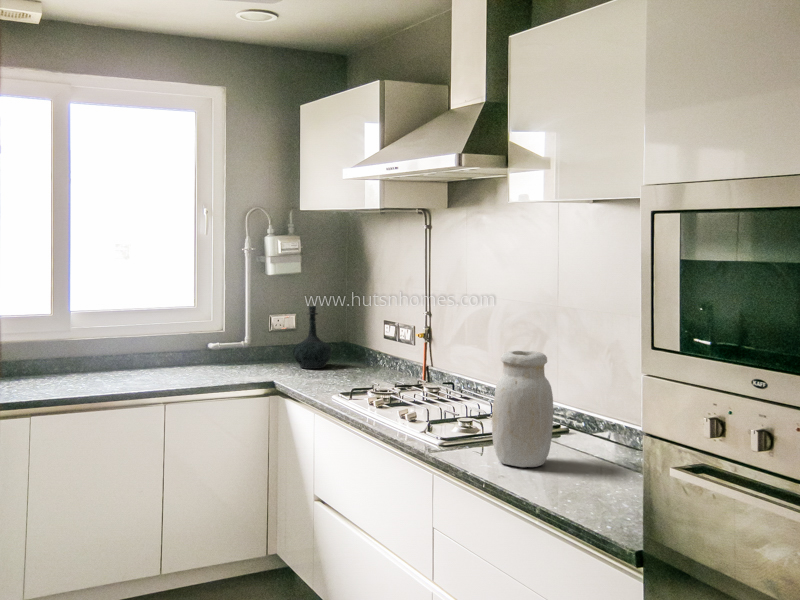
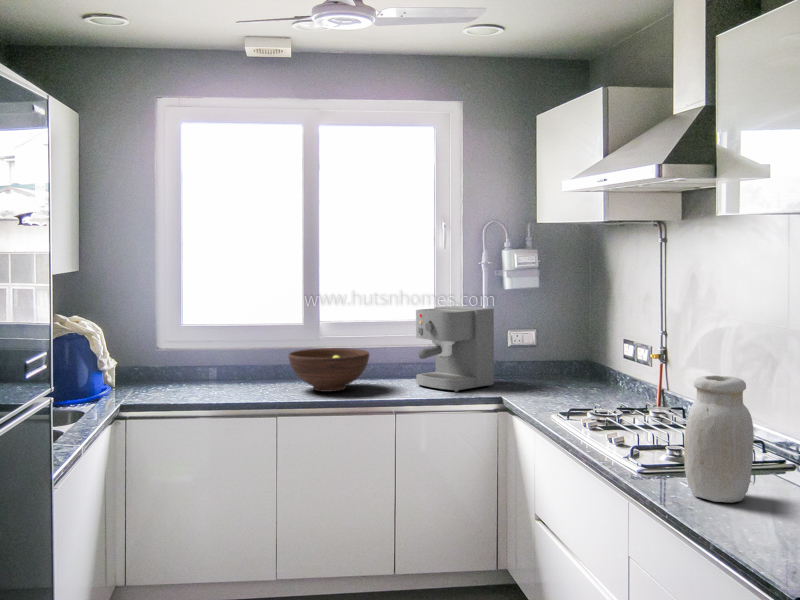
coffee maker: none [182,291,262,378] -> present [416,306,494,392]
bottle: present [293,306,332,369] -> none [526,322,566,387]
fruit bowl: none [41,337,133,384] -> present [289,348,369,392]

